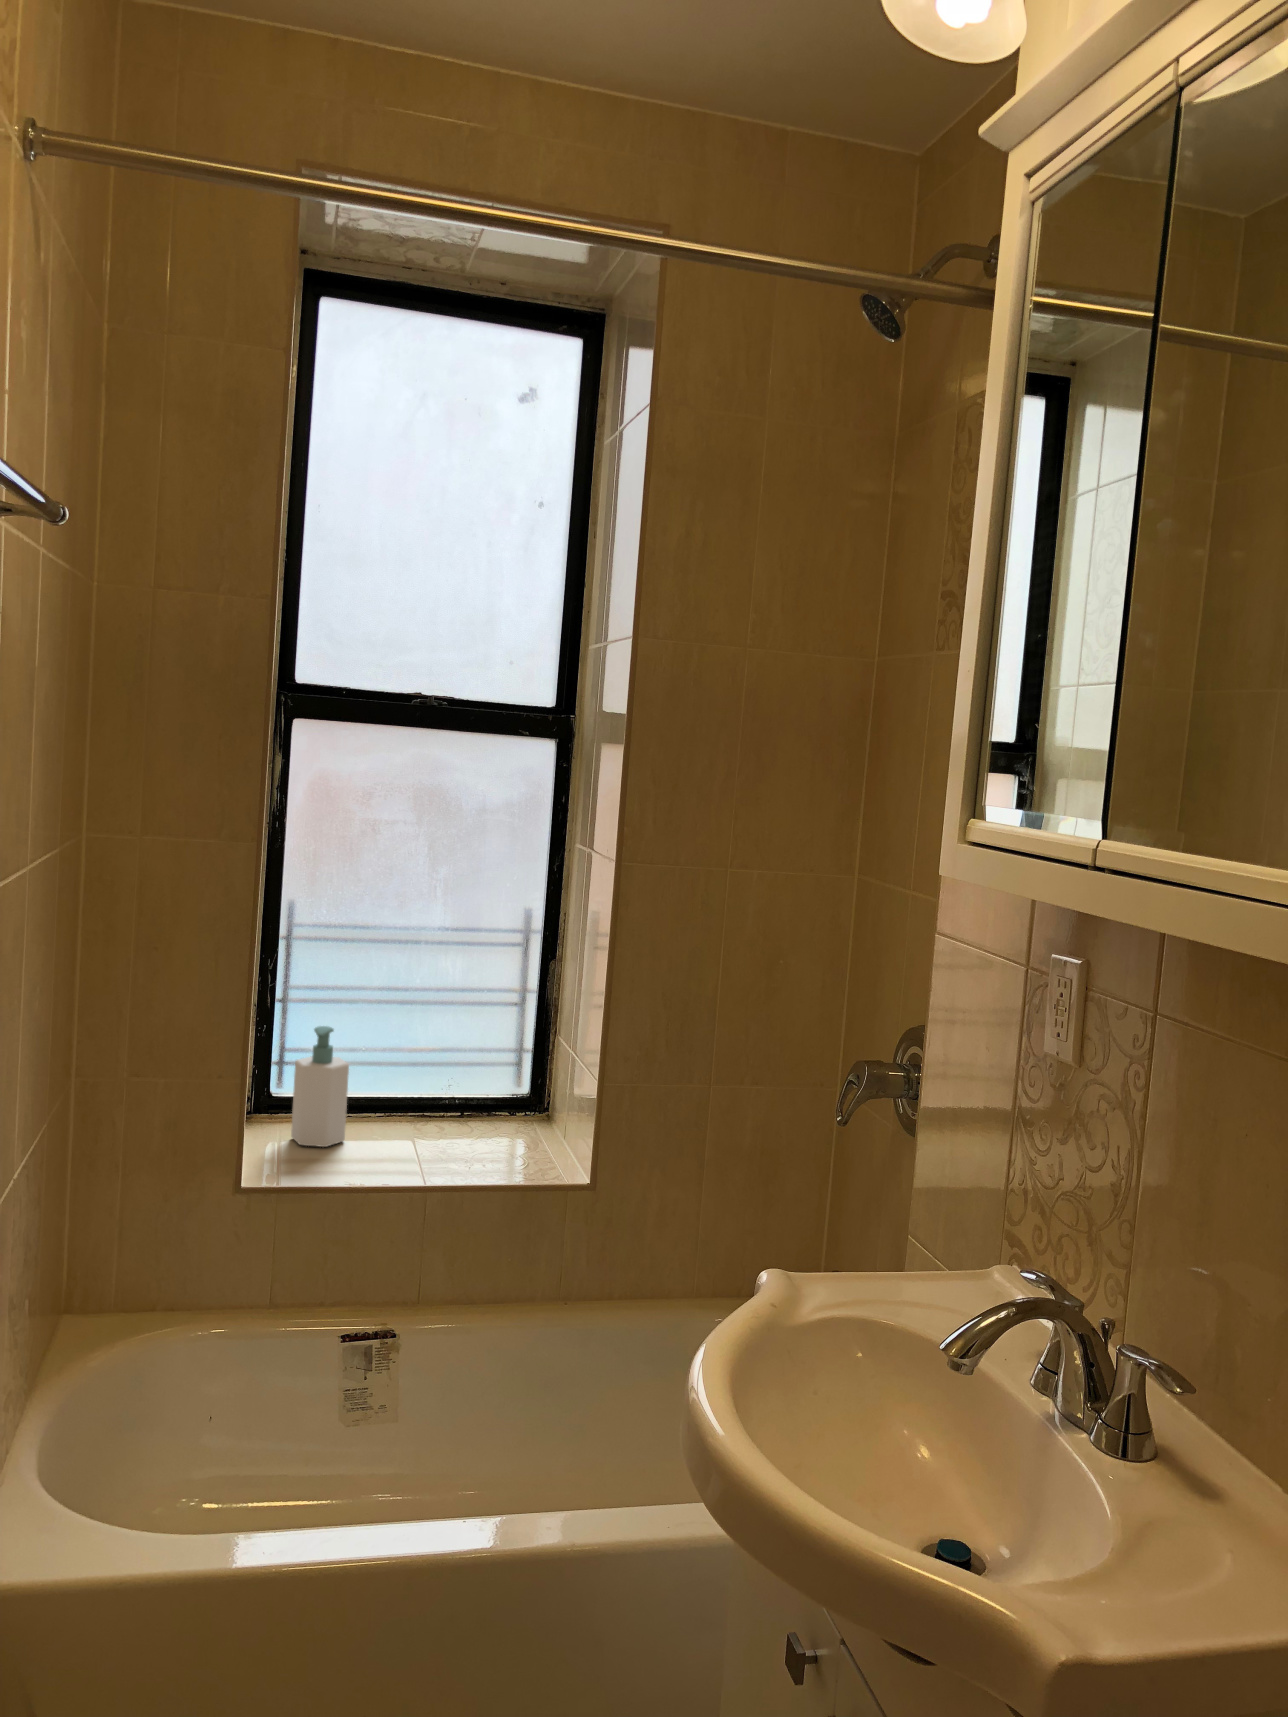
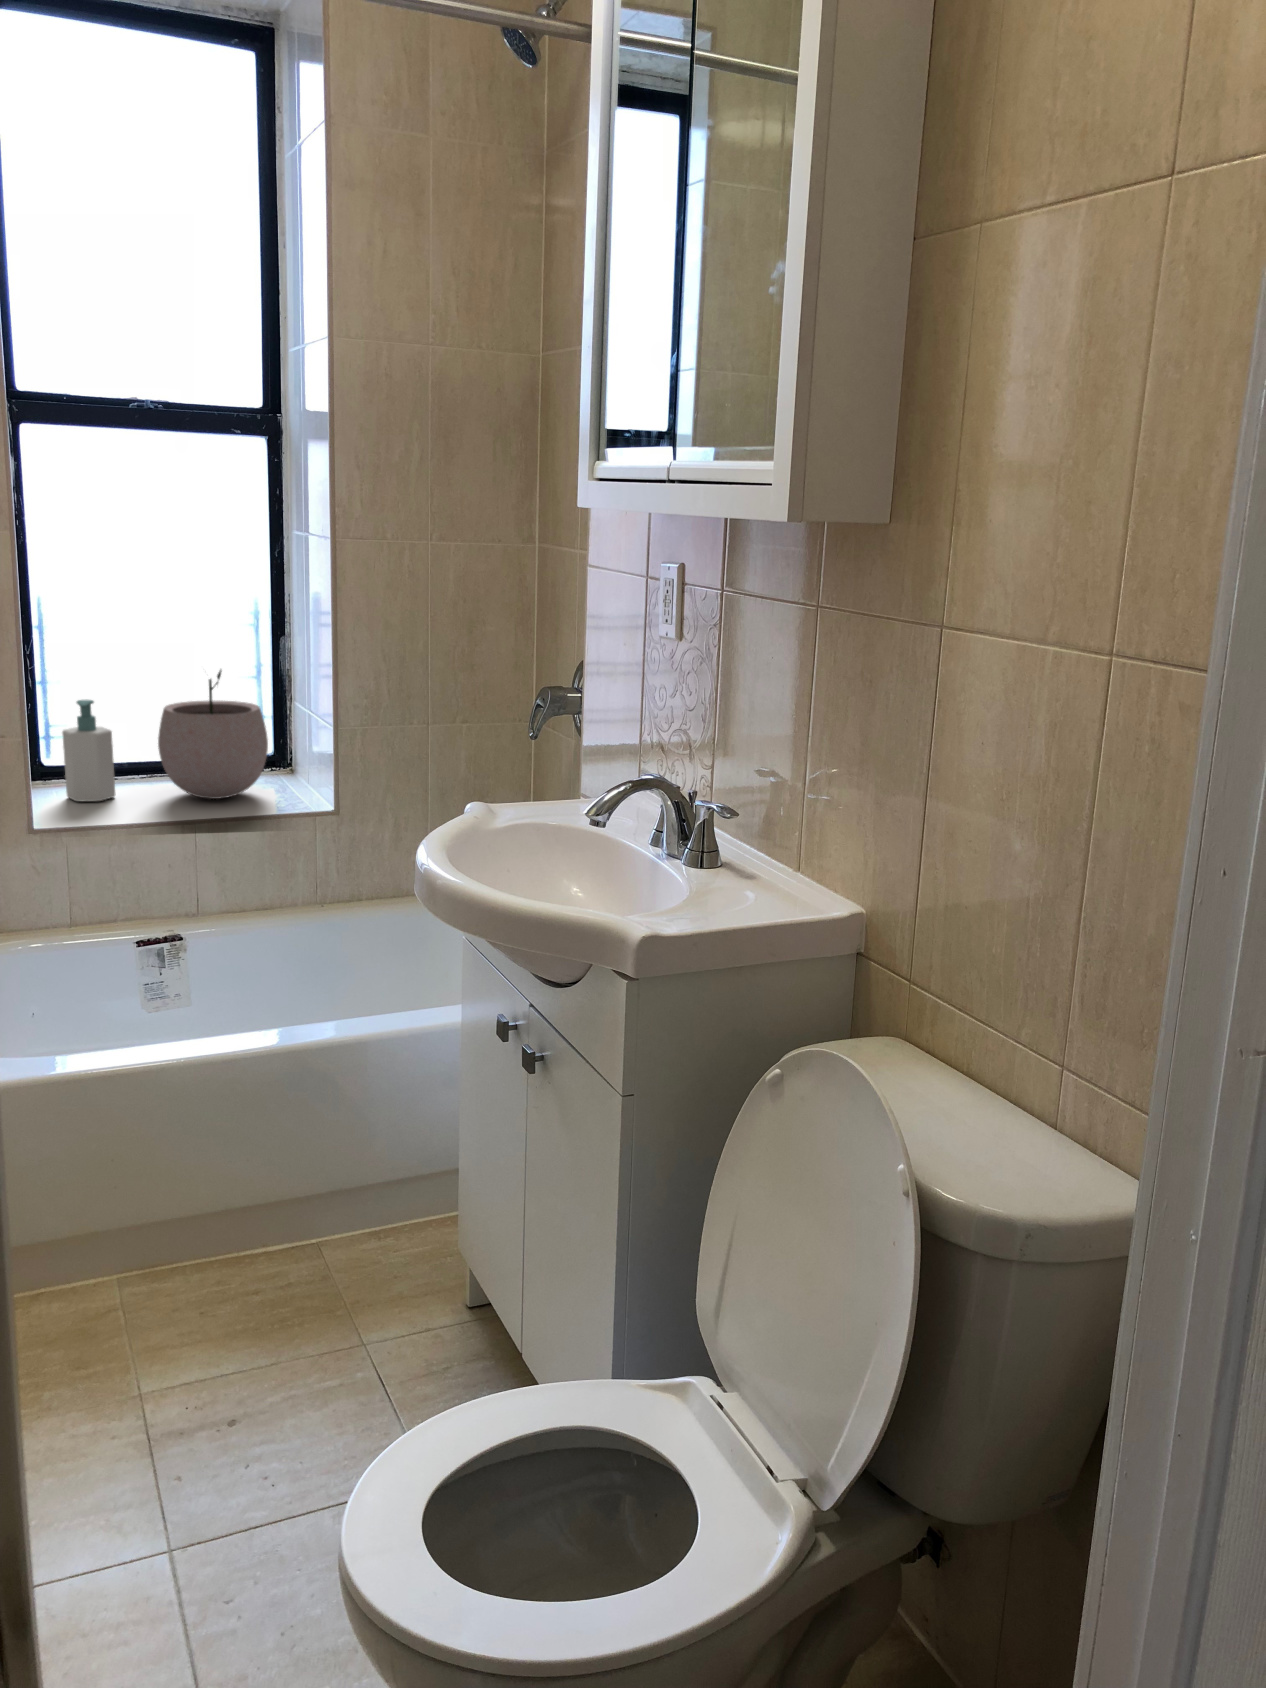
plant pot: none [398,996,523,1153] -> present [158,670,268,799]

